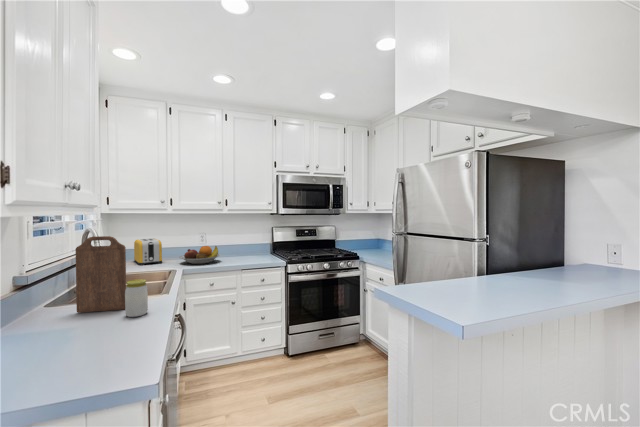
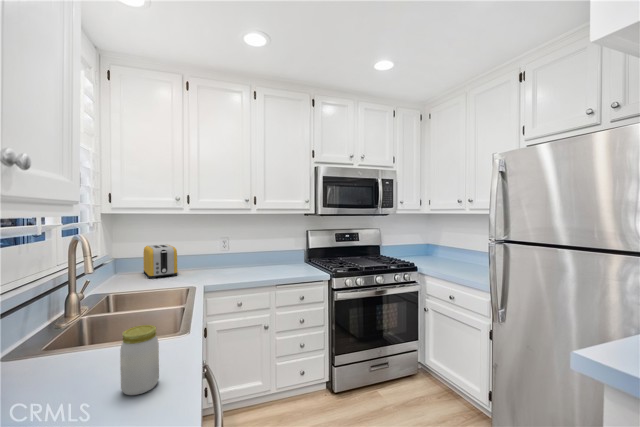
cutting board: present [75,236,126,313] -> none [40,251,125,380]
fruit bowl: present [179,246,220,264] -> none [199,254,249,277]

